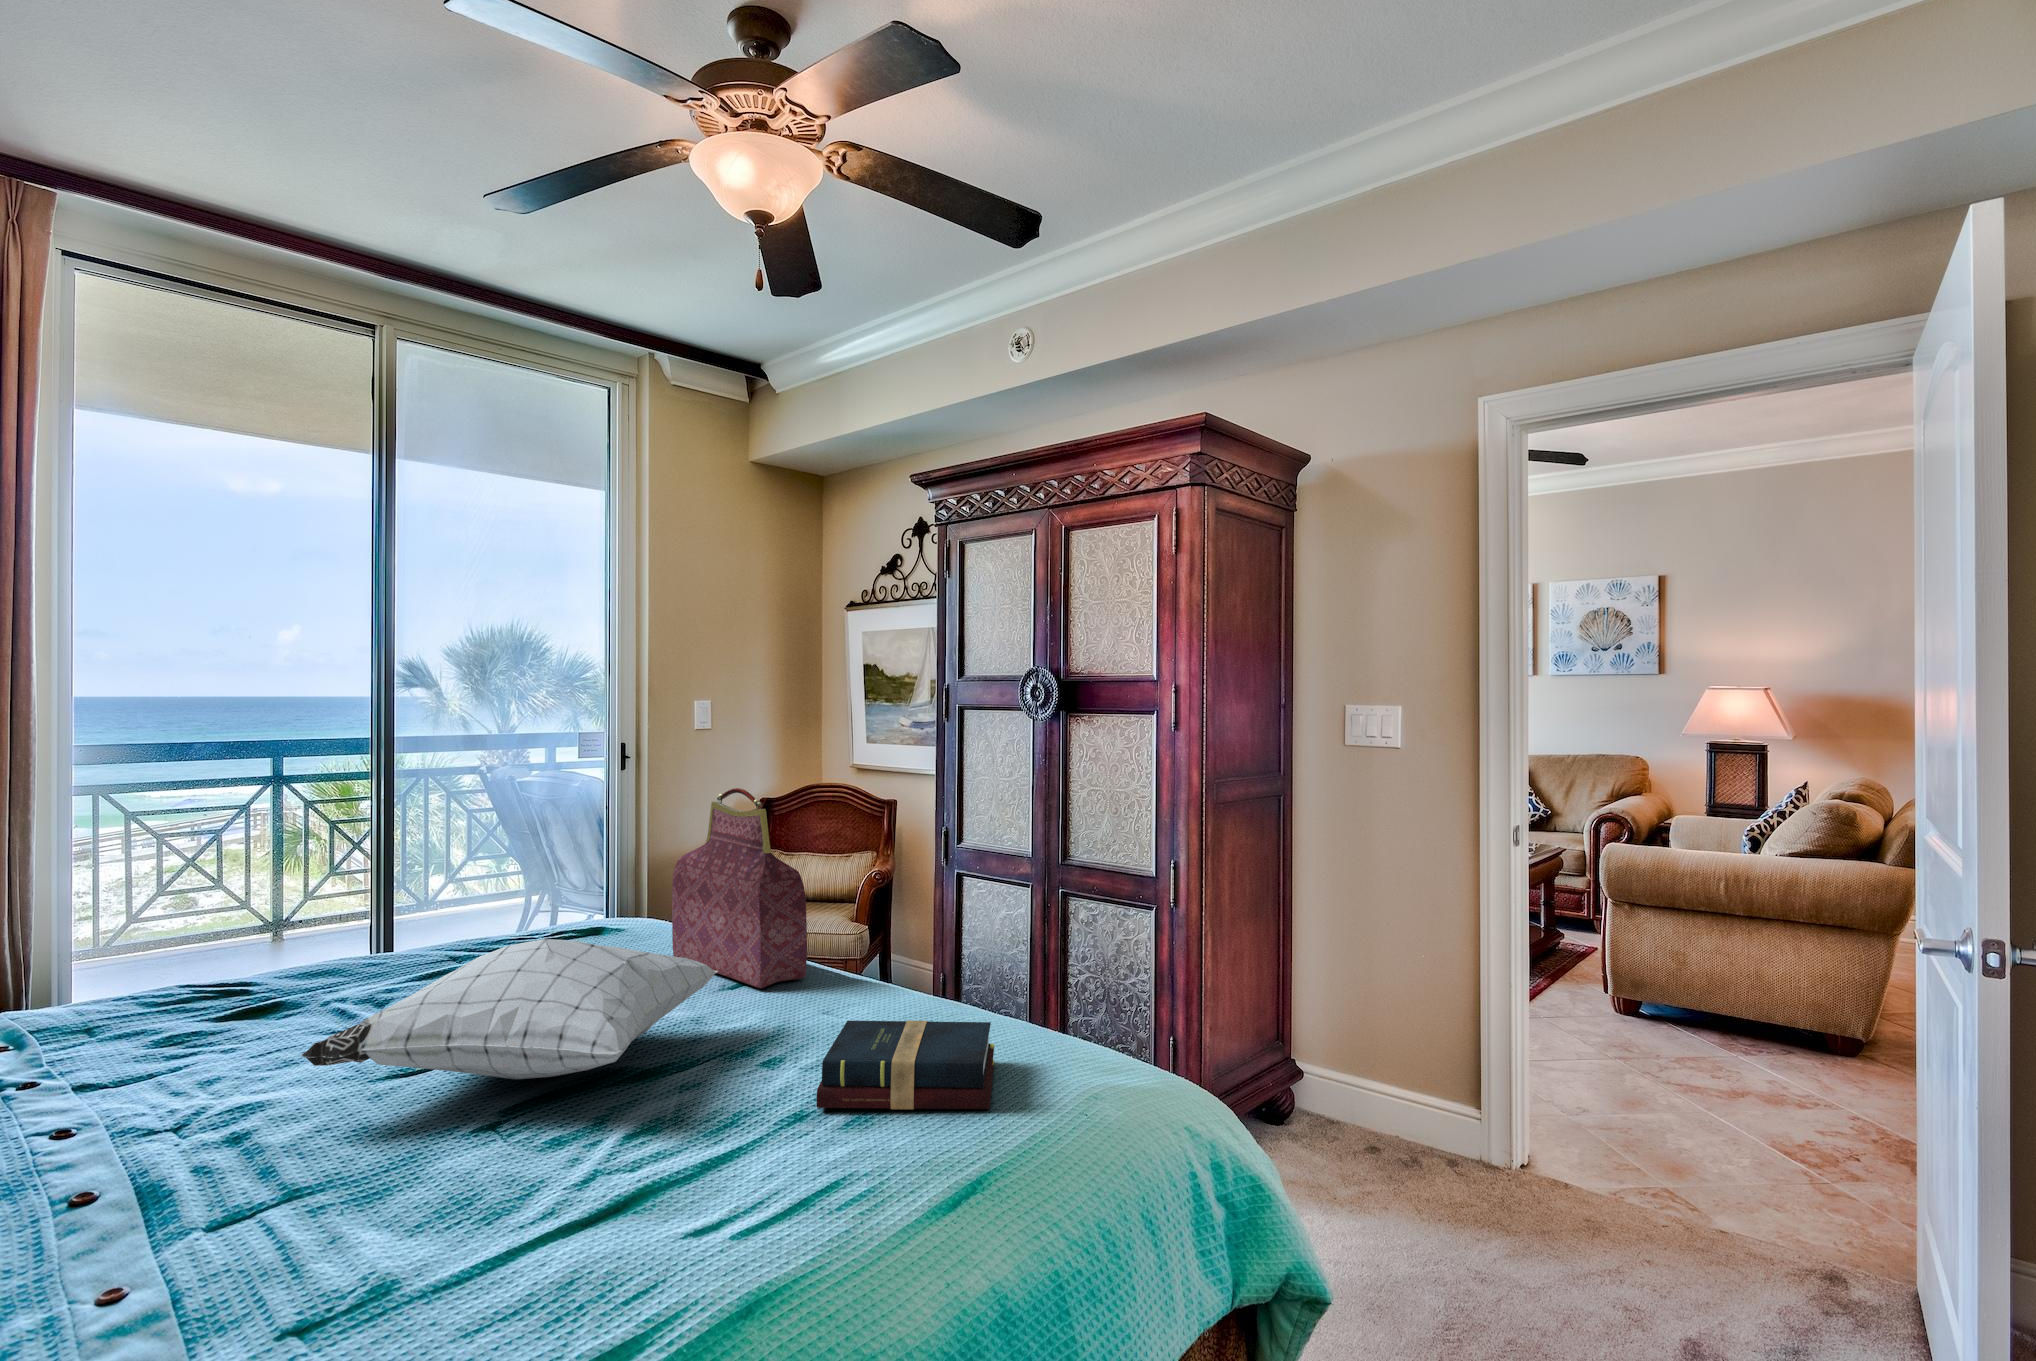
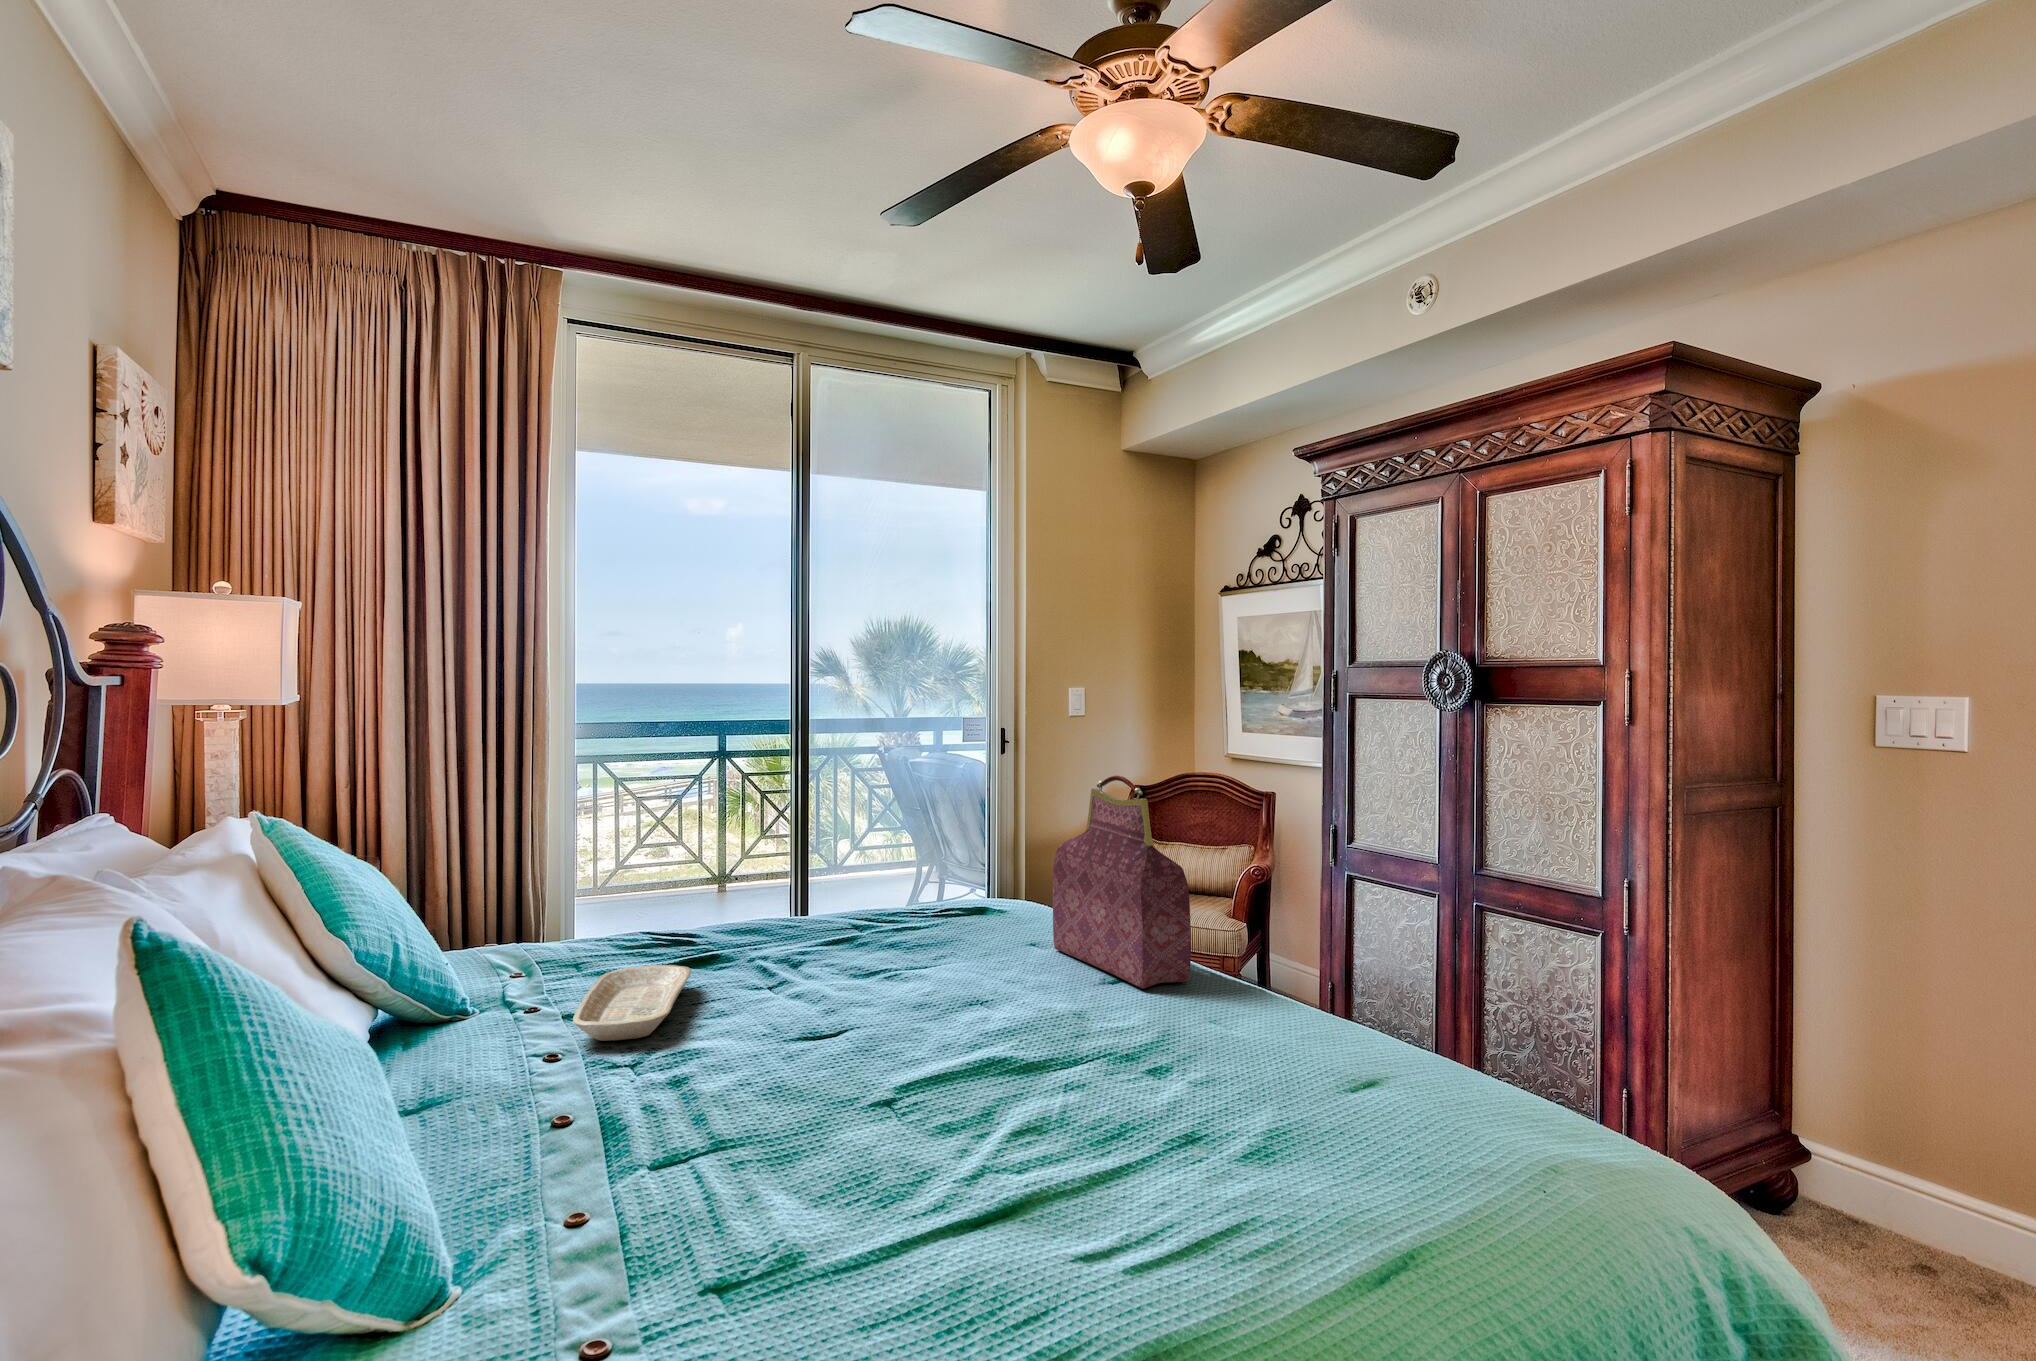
pillow: present [302,939,718,1080] -> none [727,920,1101,1059]
tray: none [91,1016,249,1108] -> present [573,965,691,1041]
hardback book: present [816,1020,994,1110] -> none [1209,1038,1414,1165]

